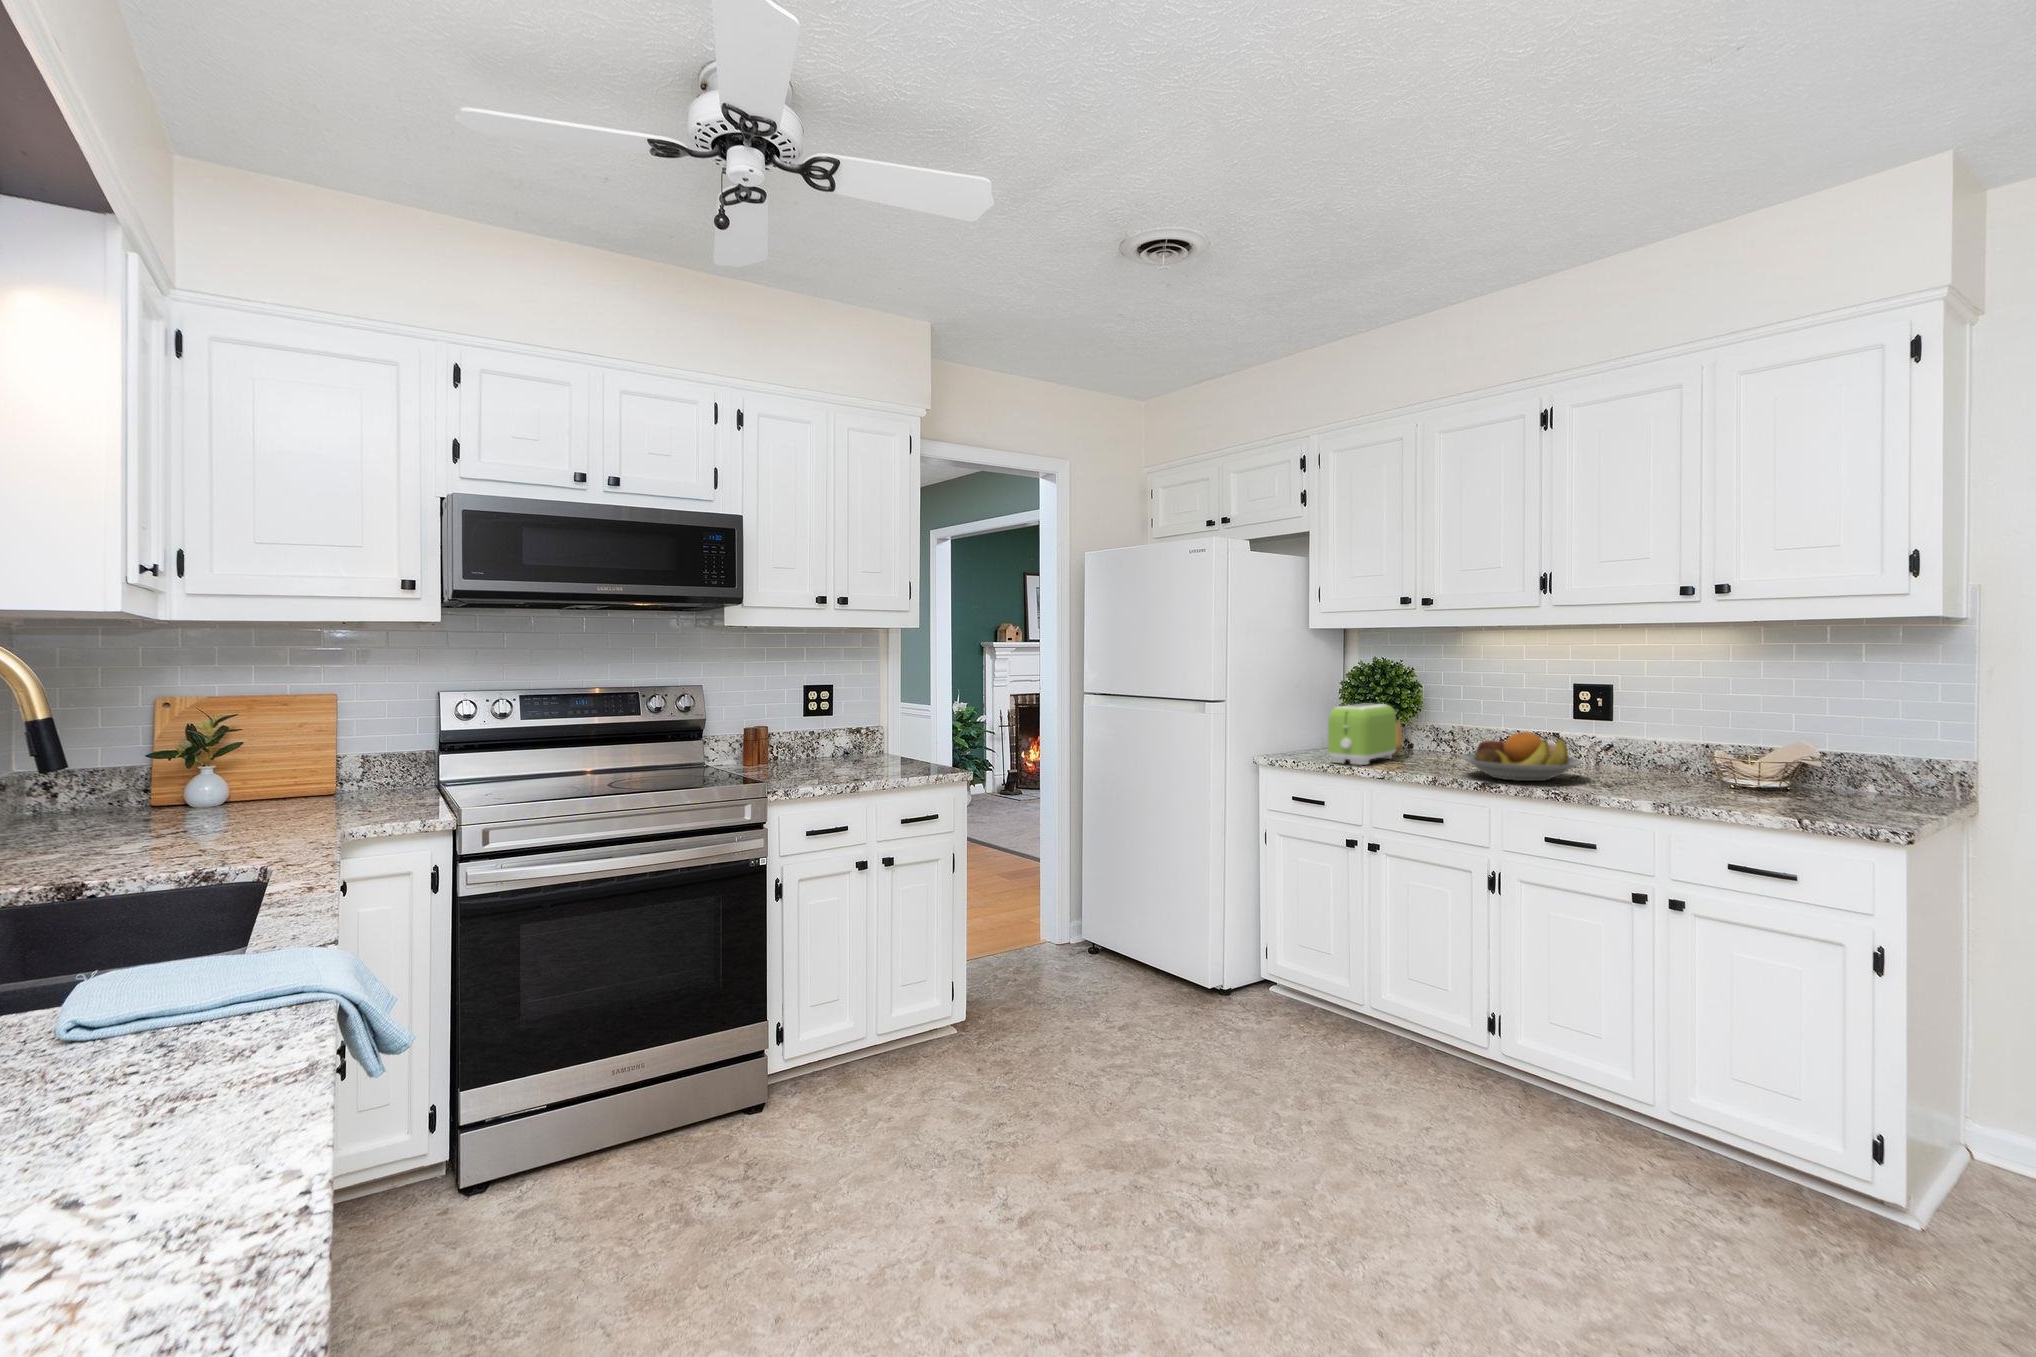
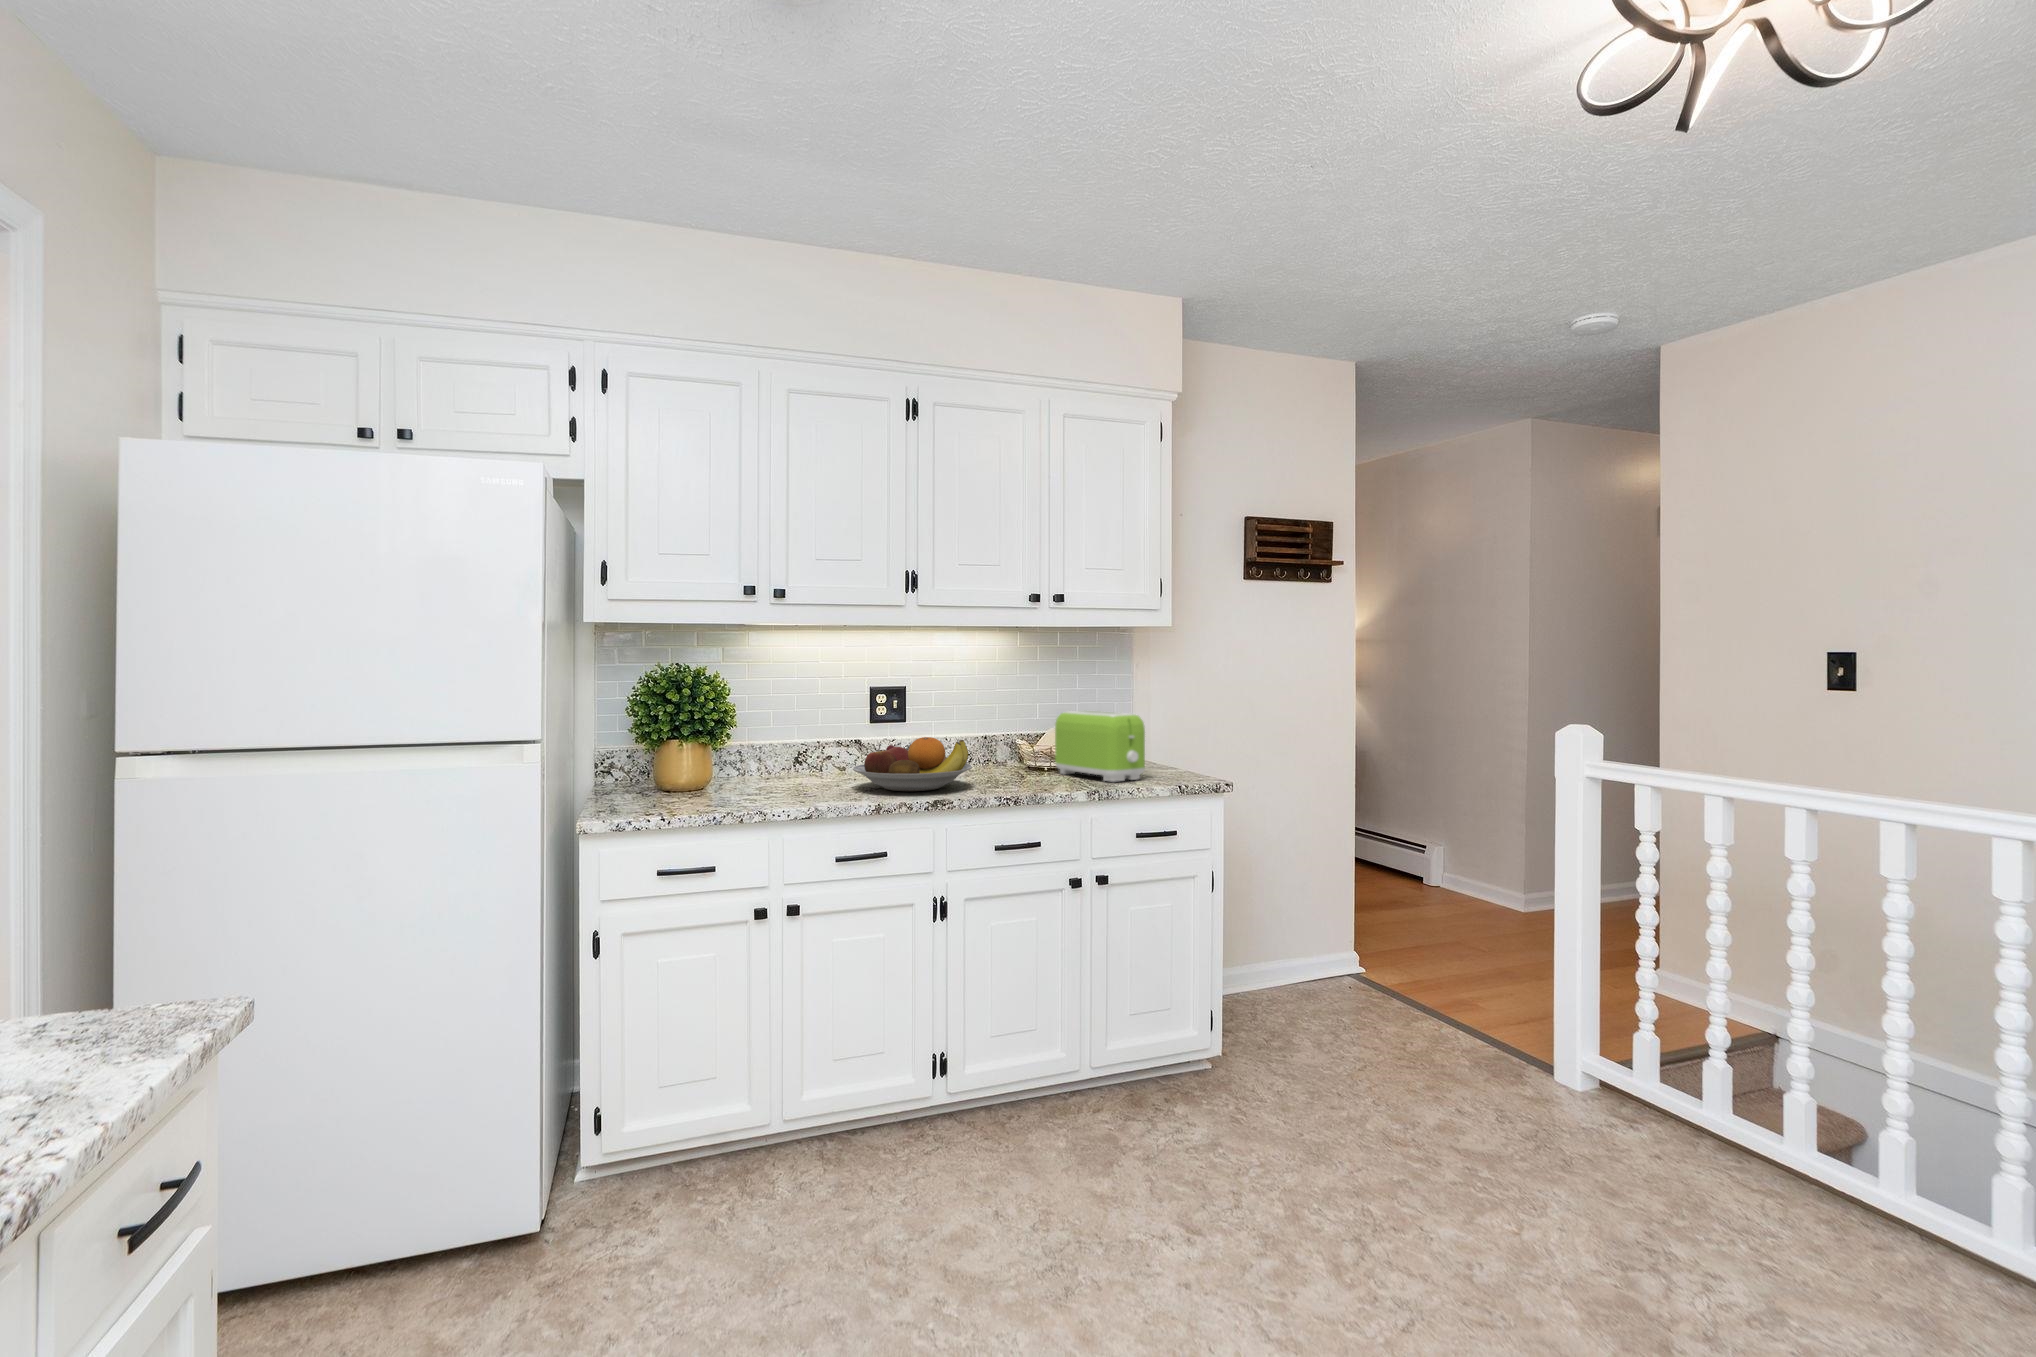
toaster: present [1328,703,1396,765] -> present [1055,711,1145,781]

